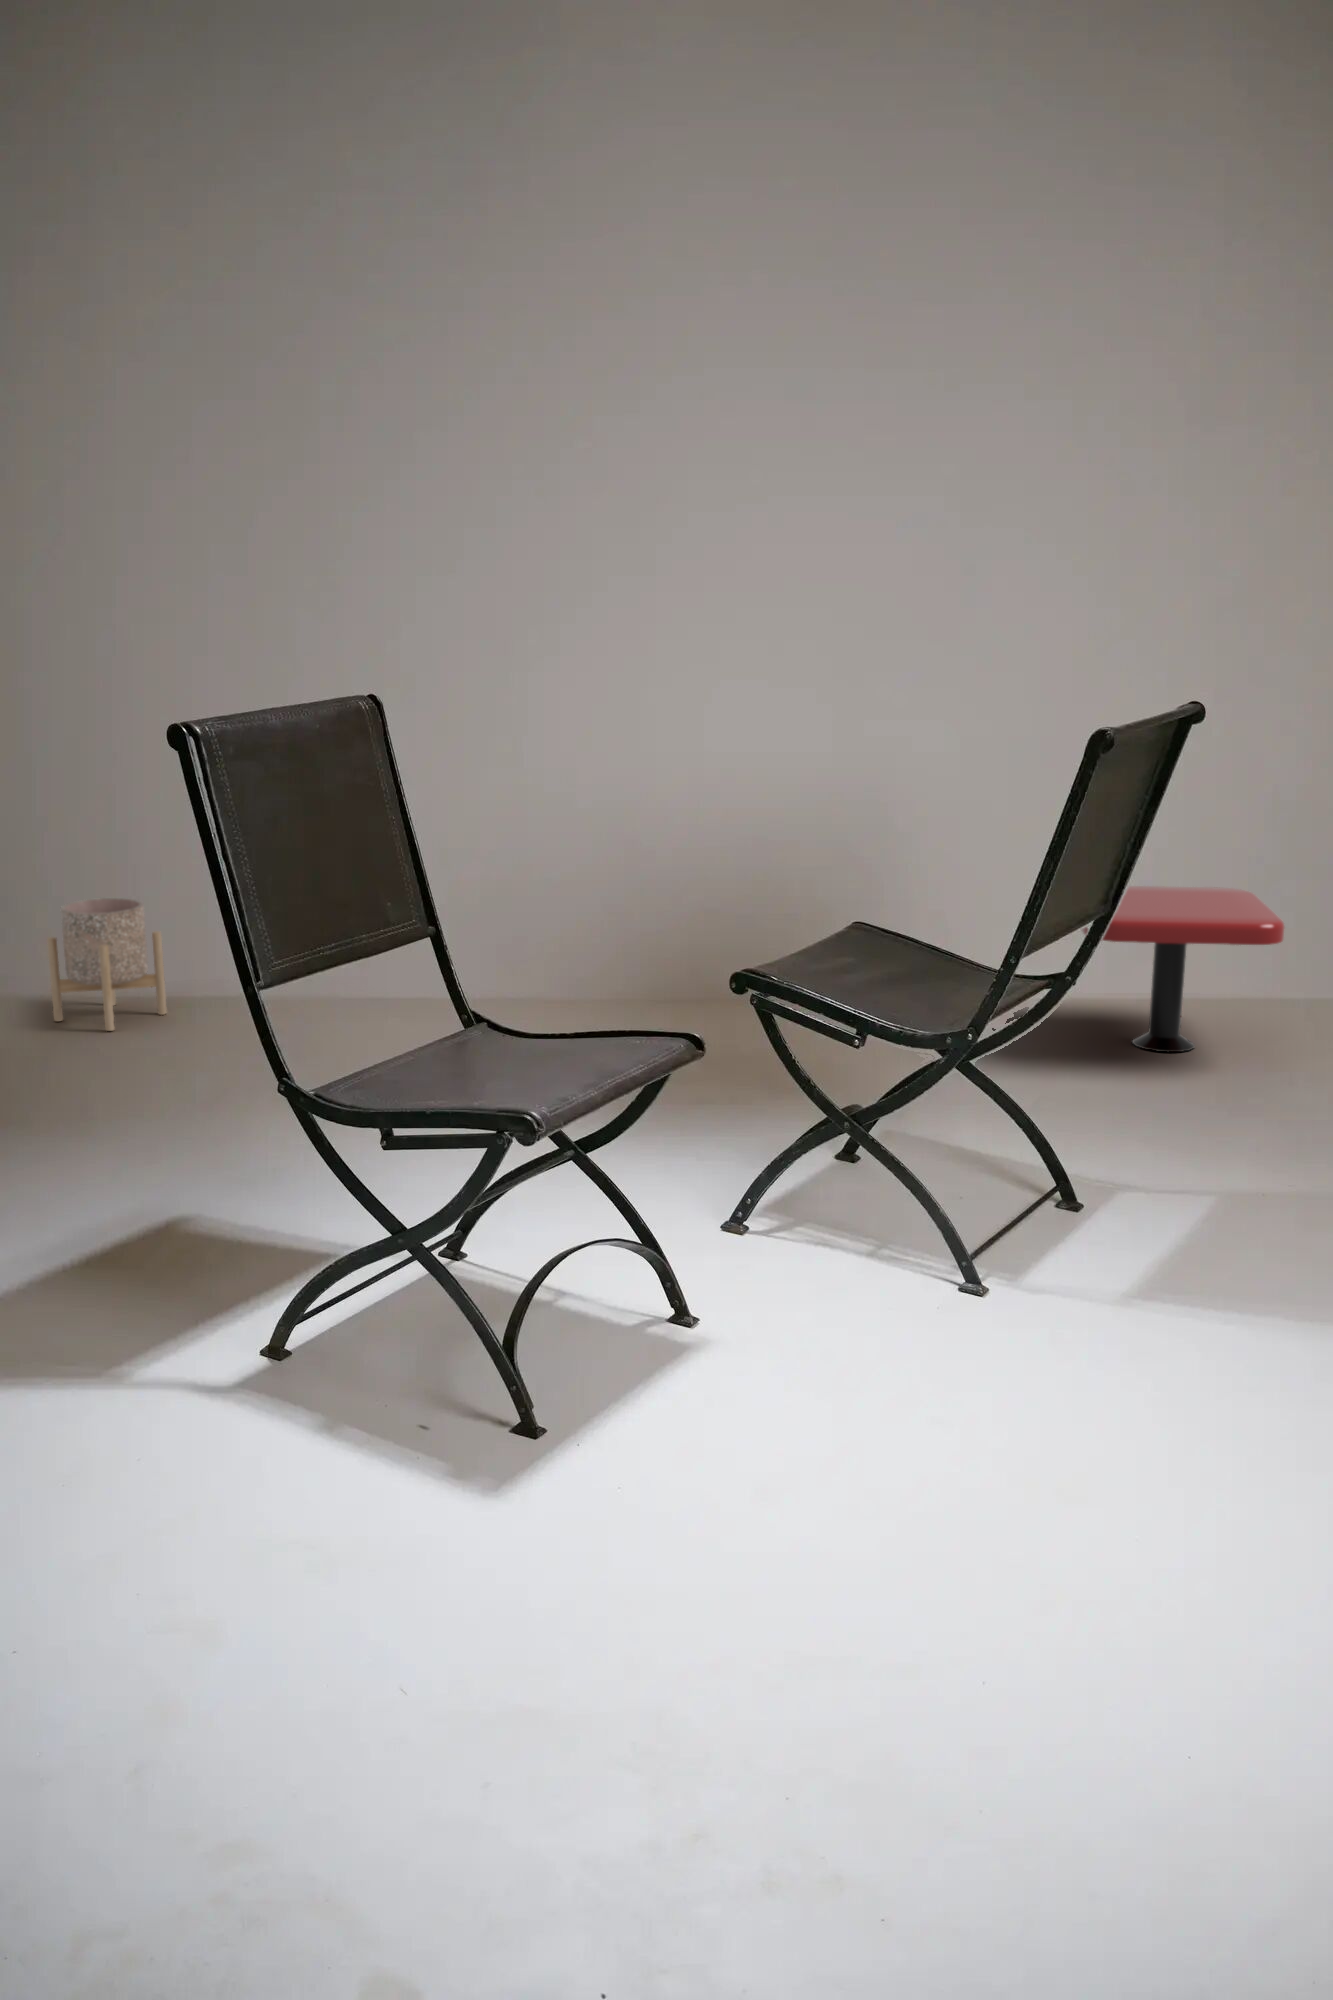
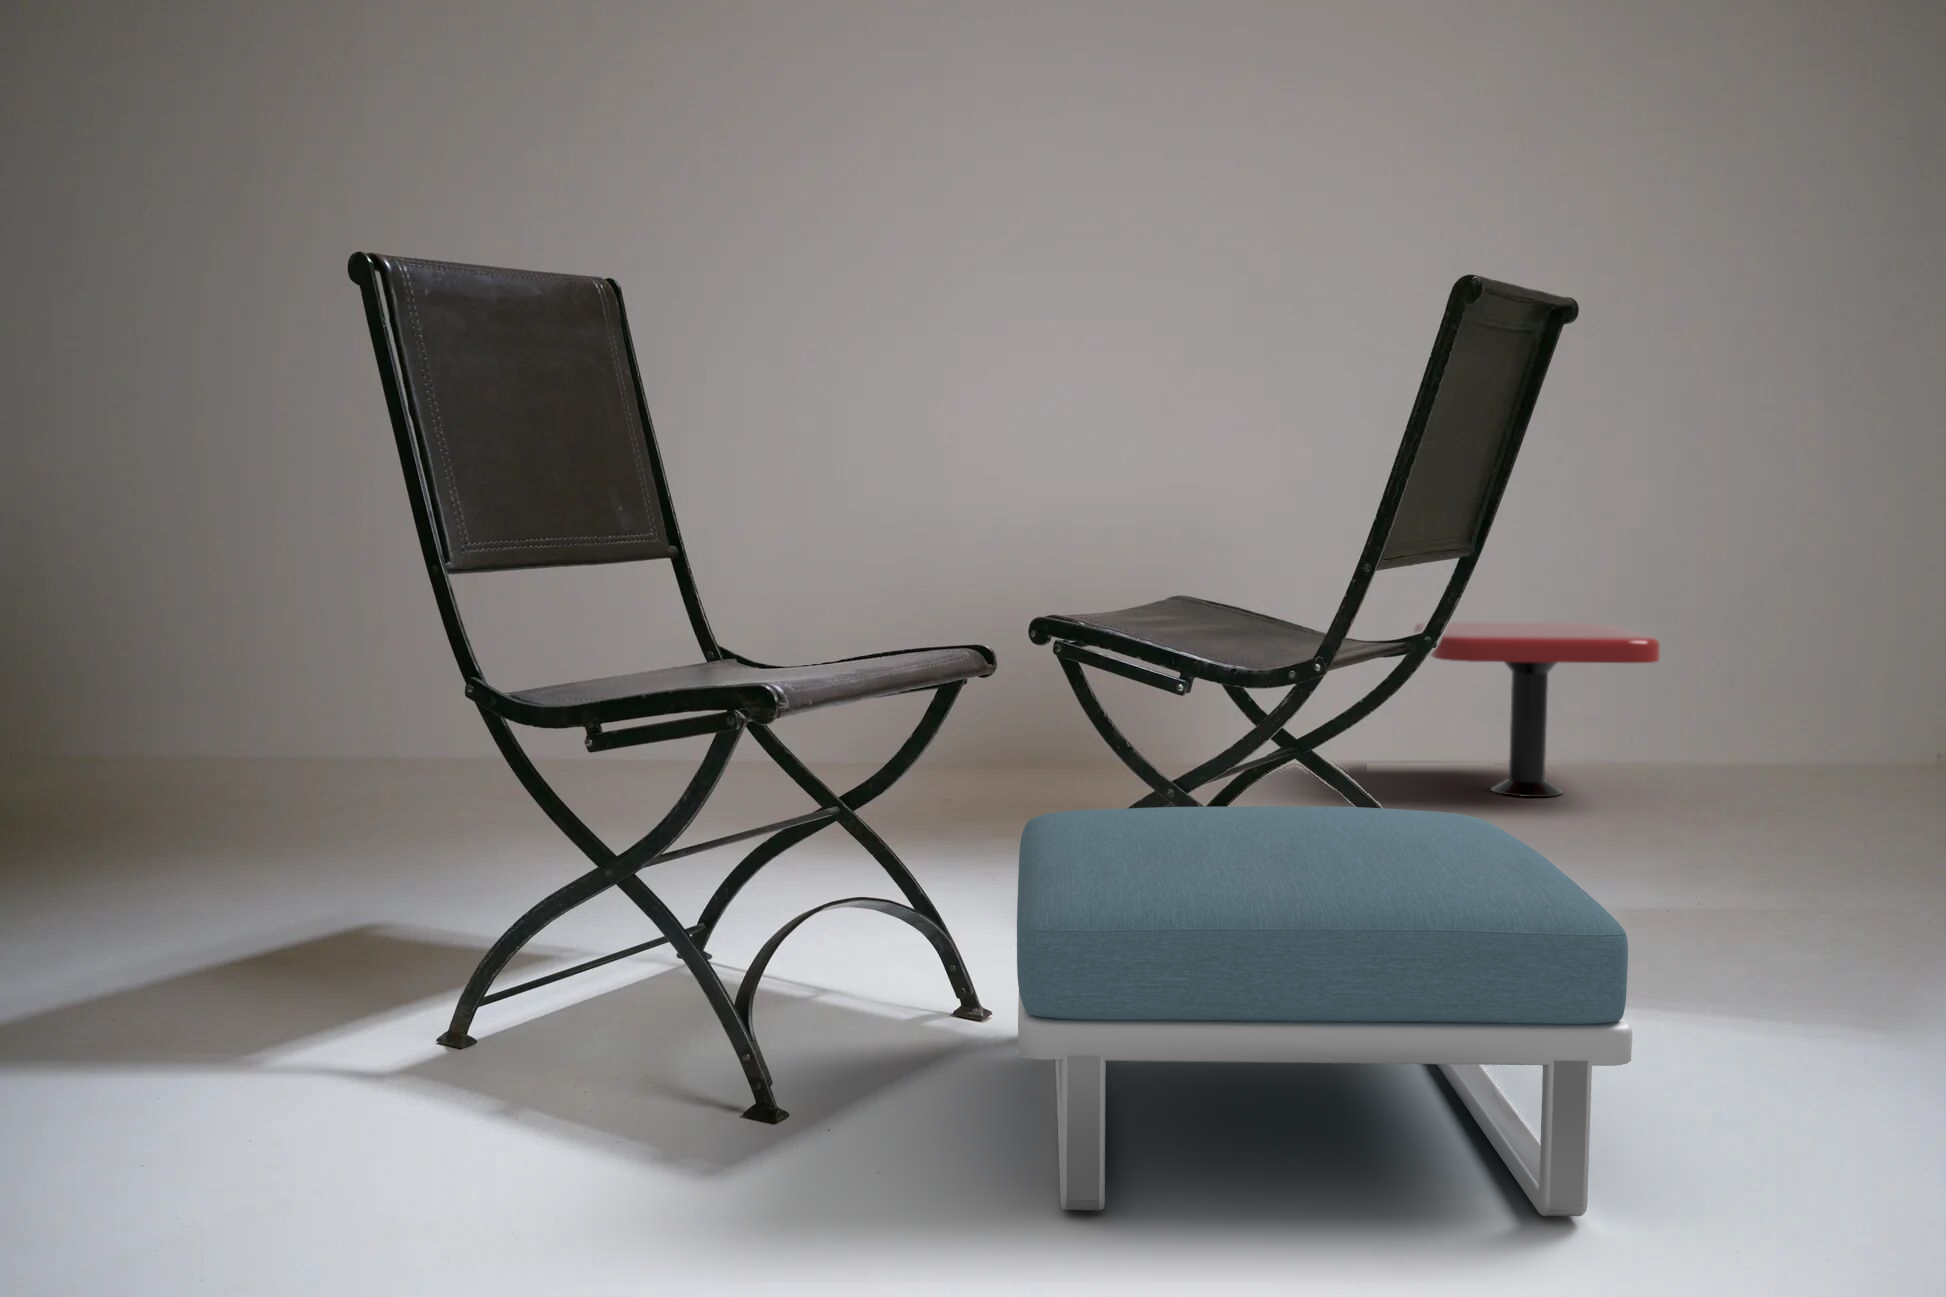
planter: present [47,898,167,1031] -> none [280,642,411,781]
footstool: none [726,1174,1187,1532] -> present [1017,806,1632,1216]

